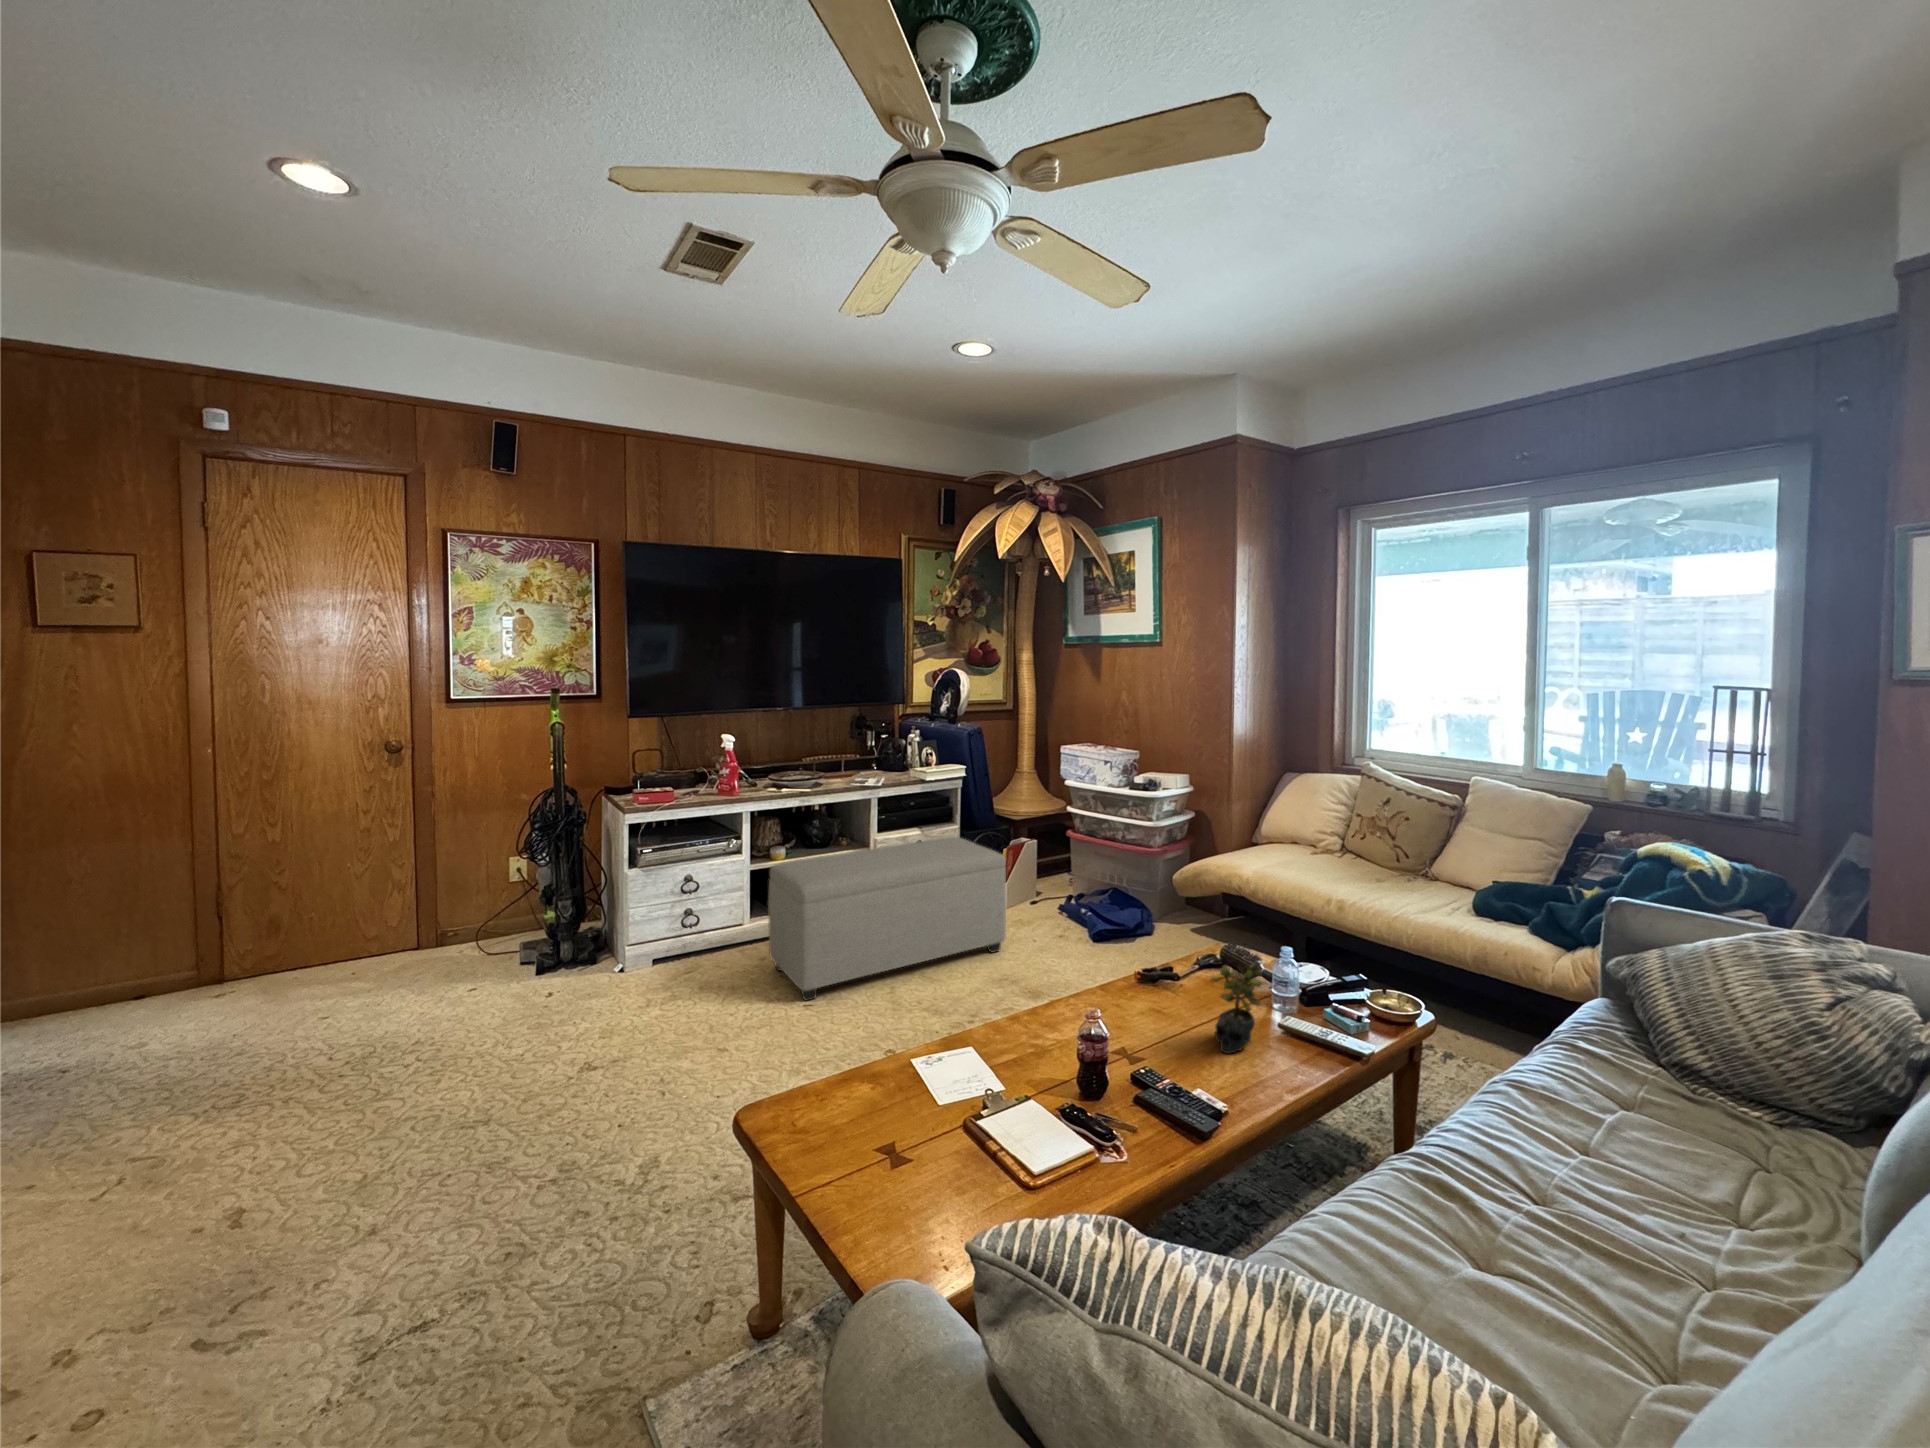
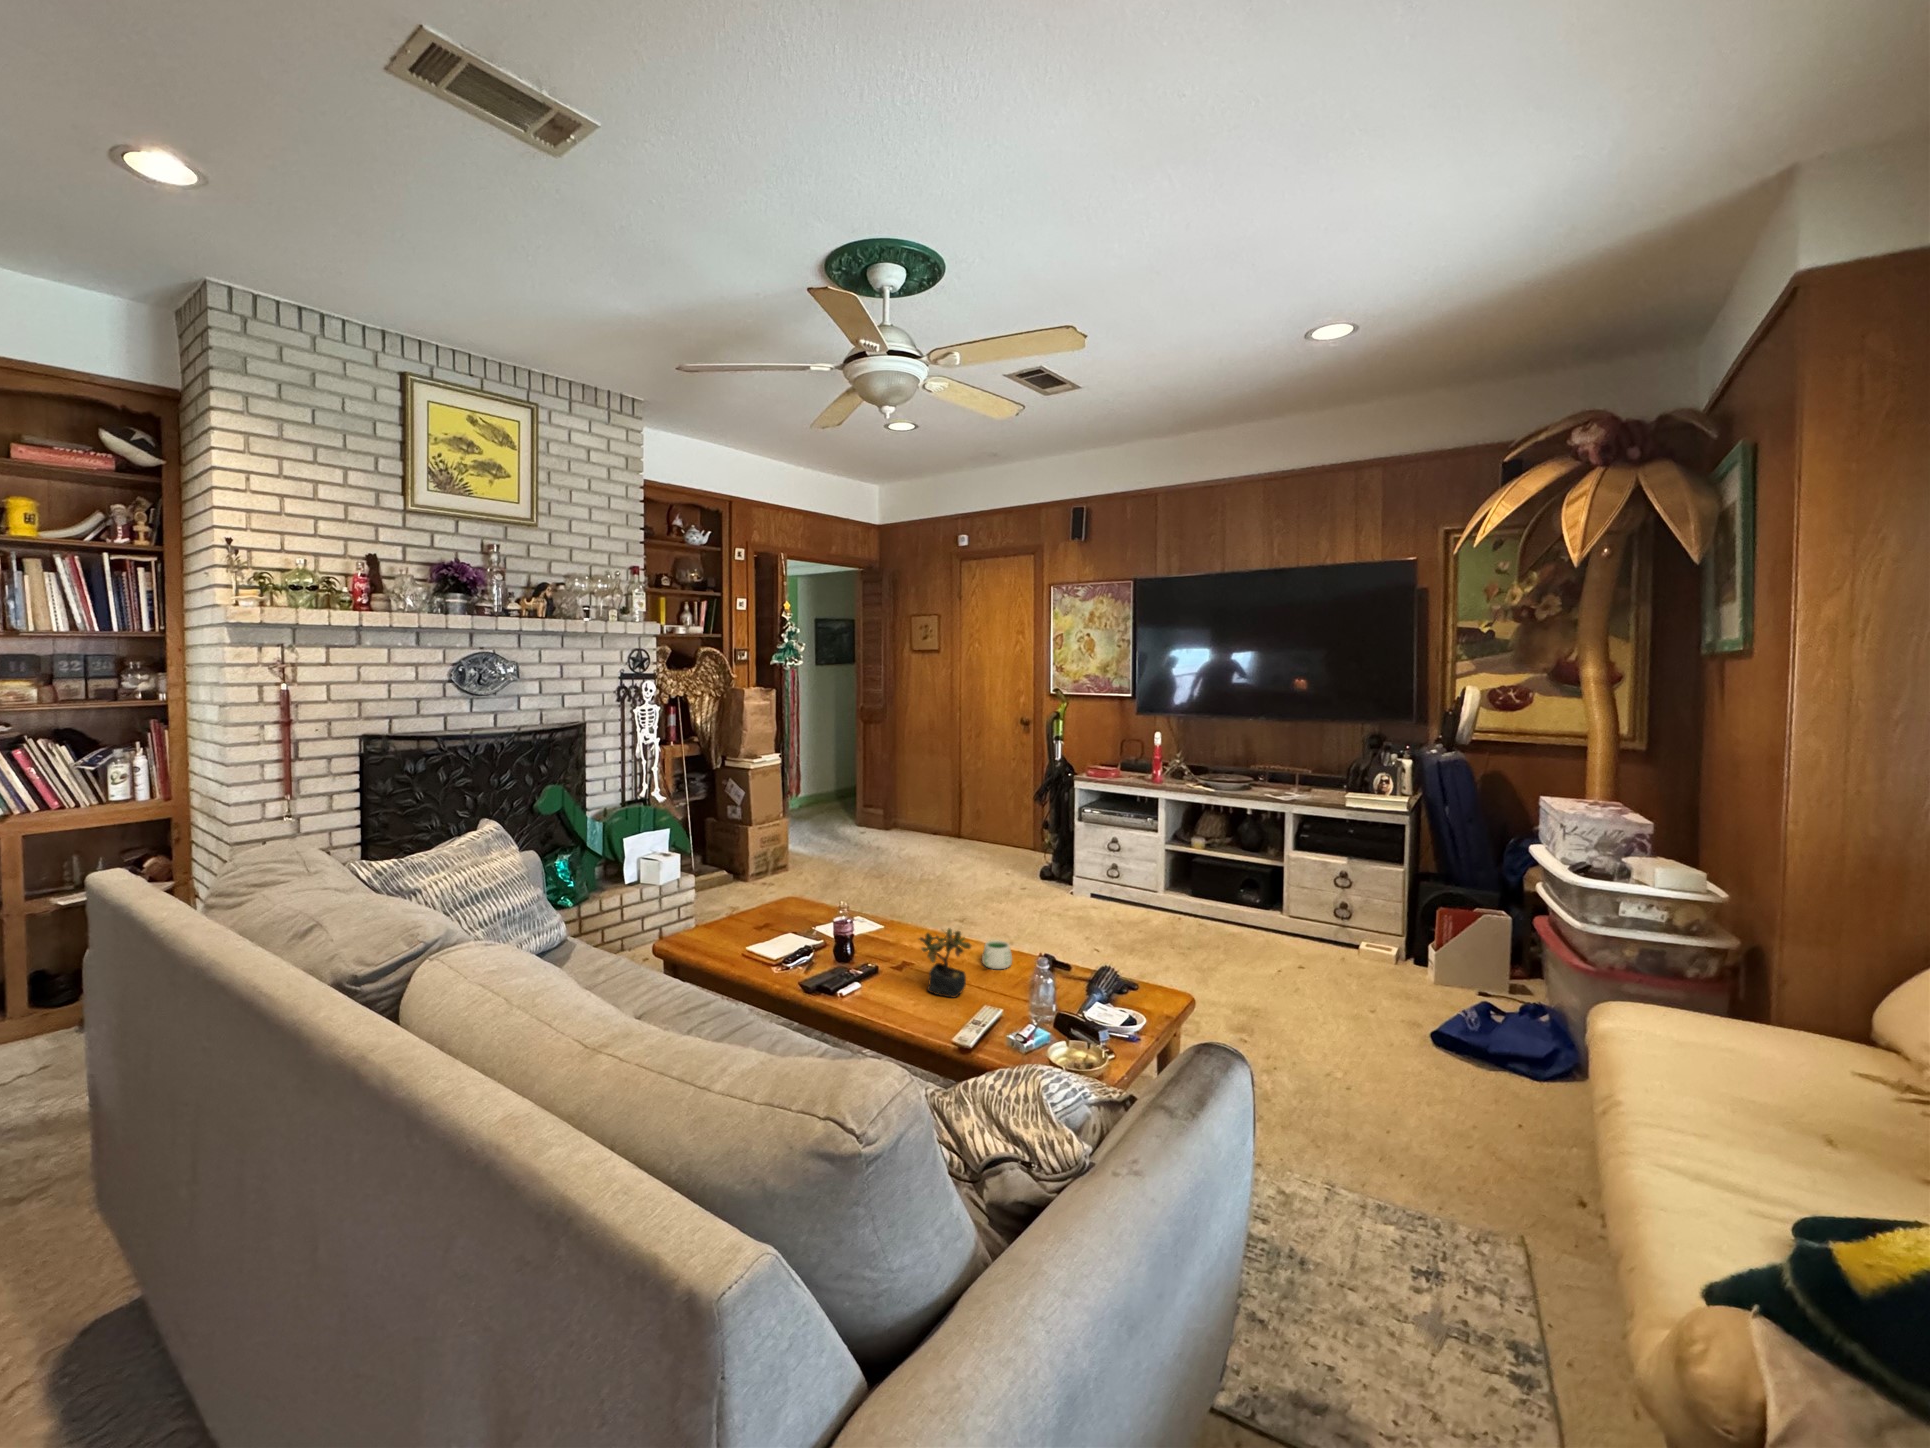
ottoman: present [768,837,1006,1001] -> none [1086,839,1322,995]
mug: none [1132,973,1175,1009] -> present [982,940,1012,969]

